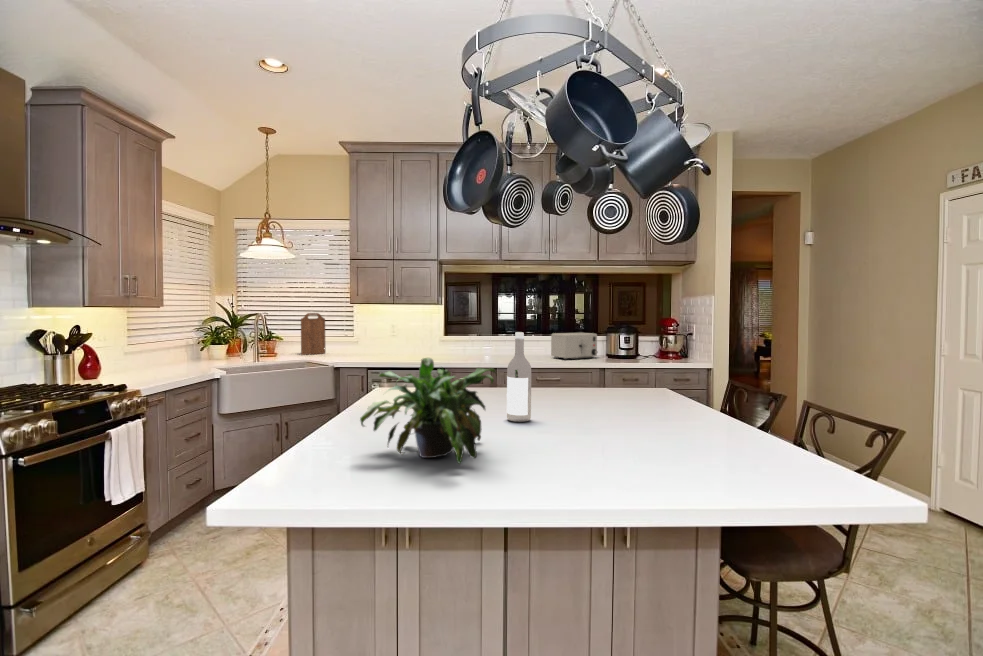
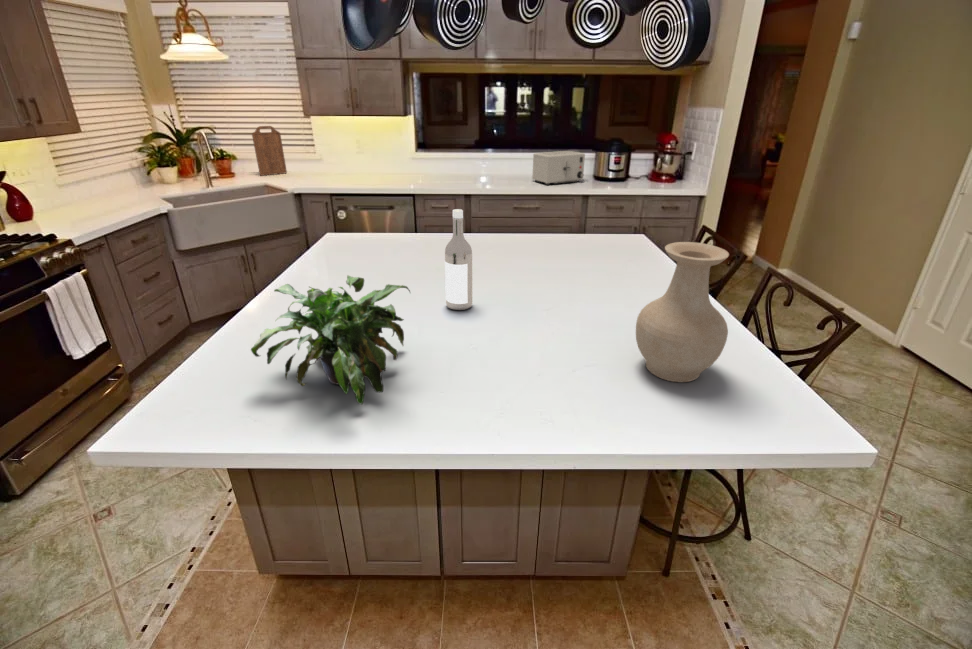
vase: none [691,337,774,458] -> present [636,242,729,382]

